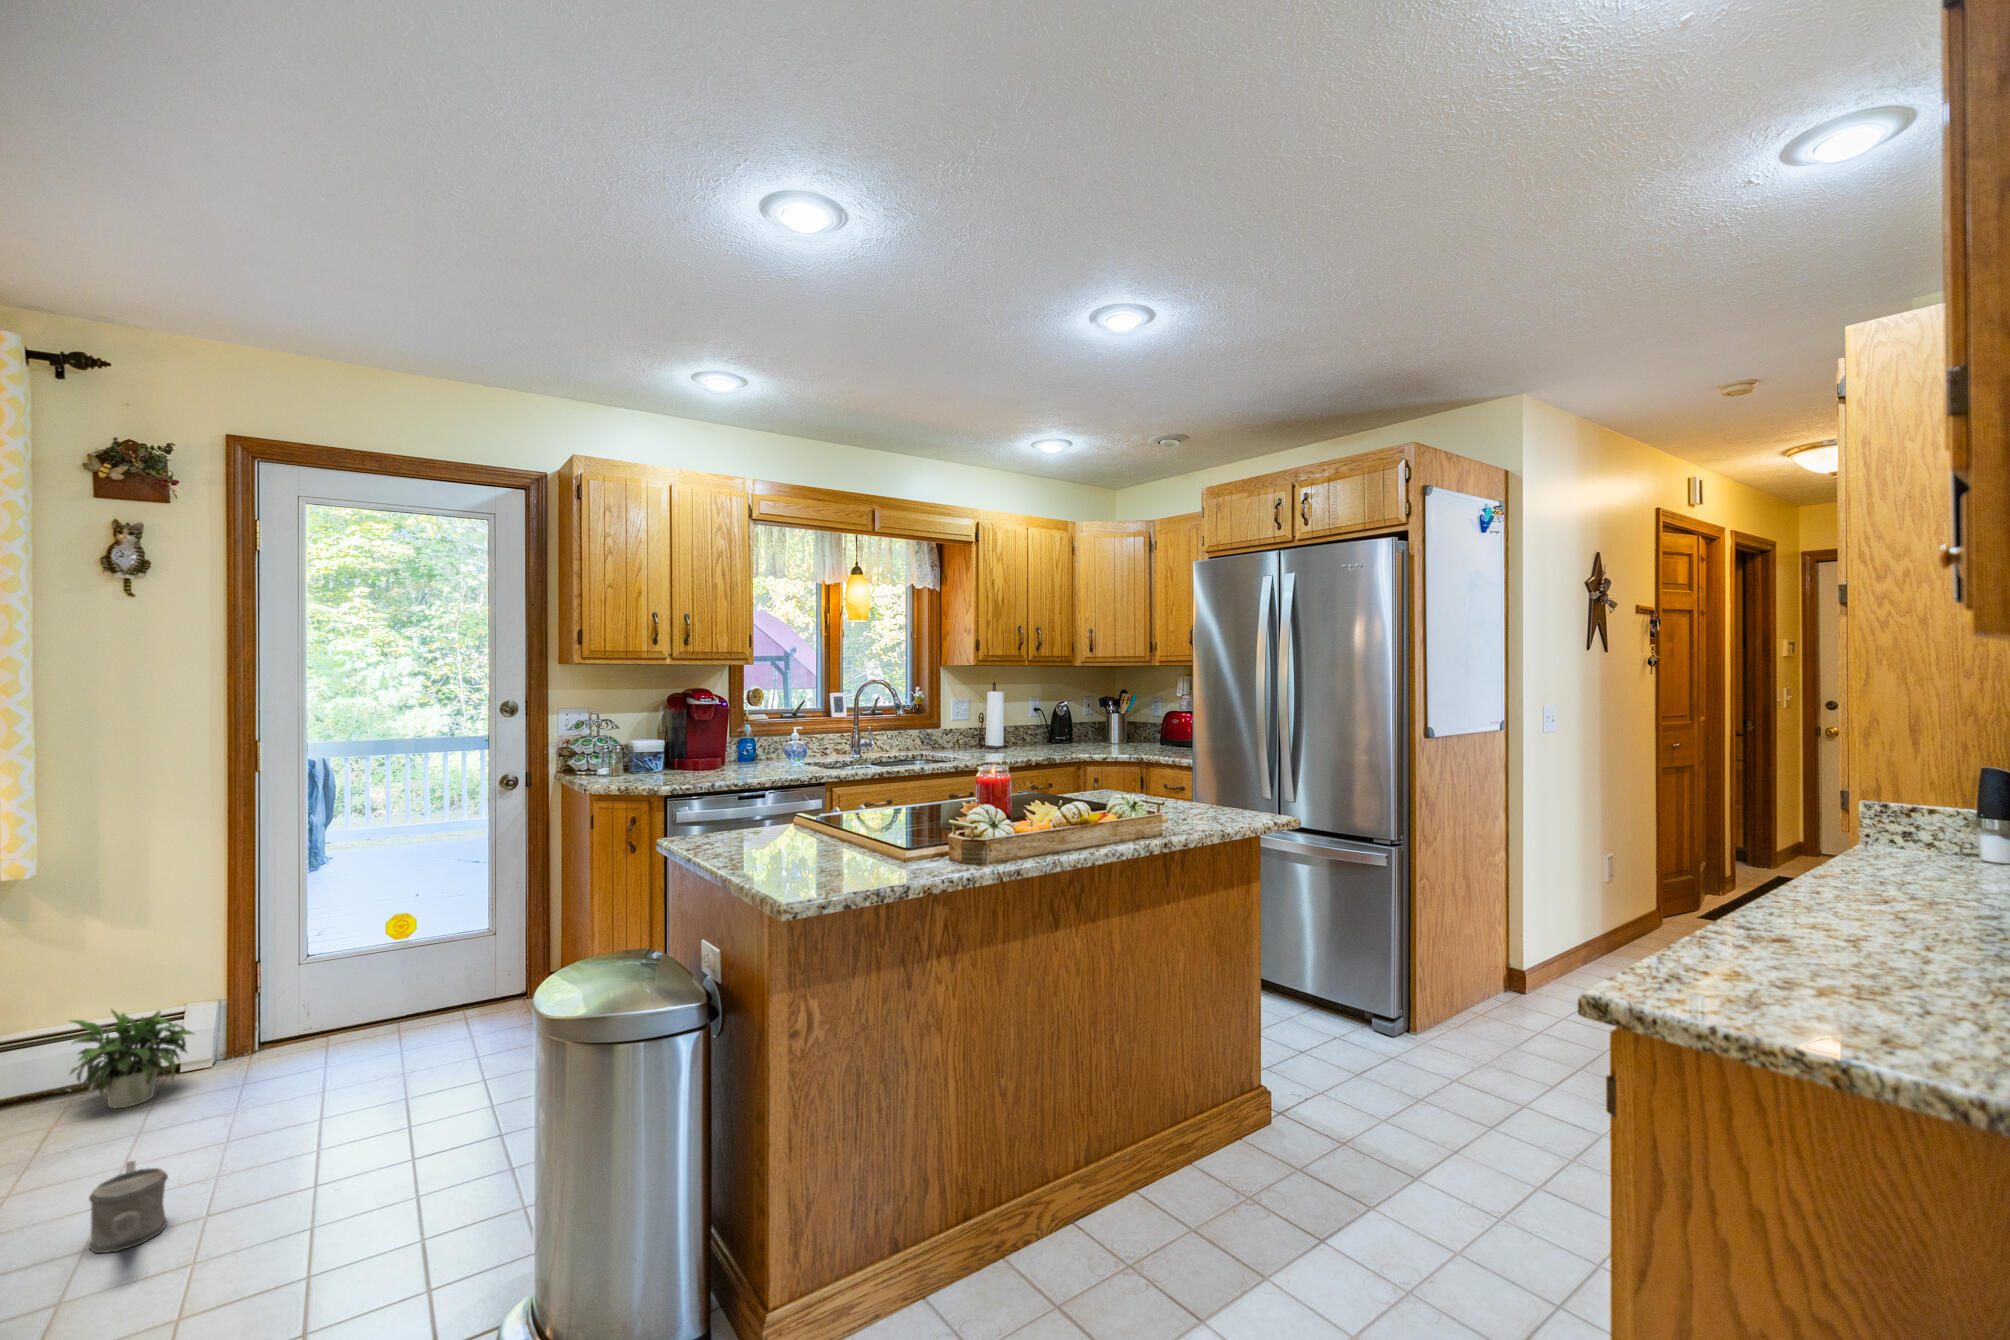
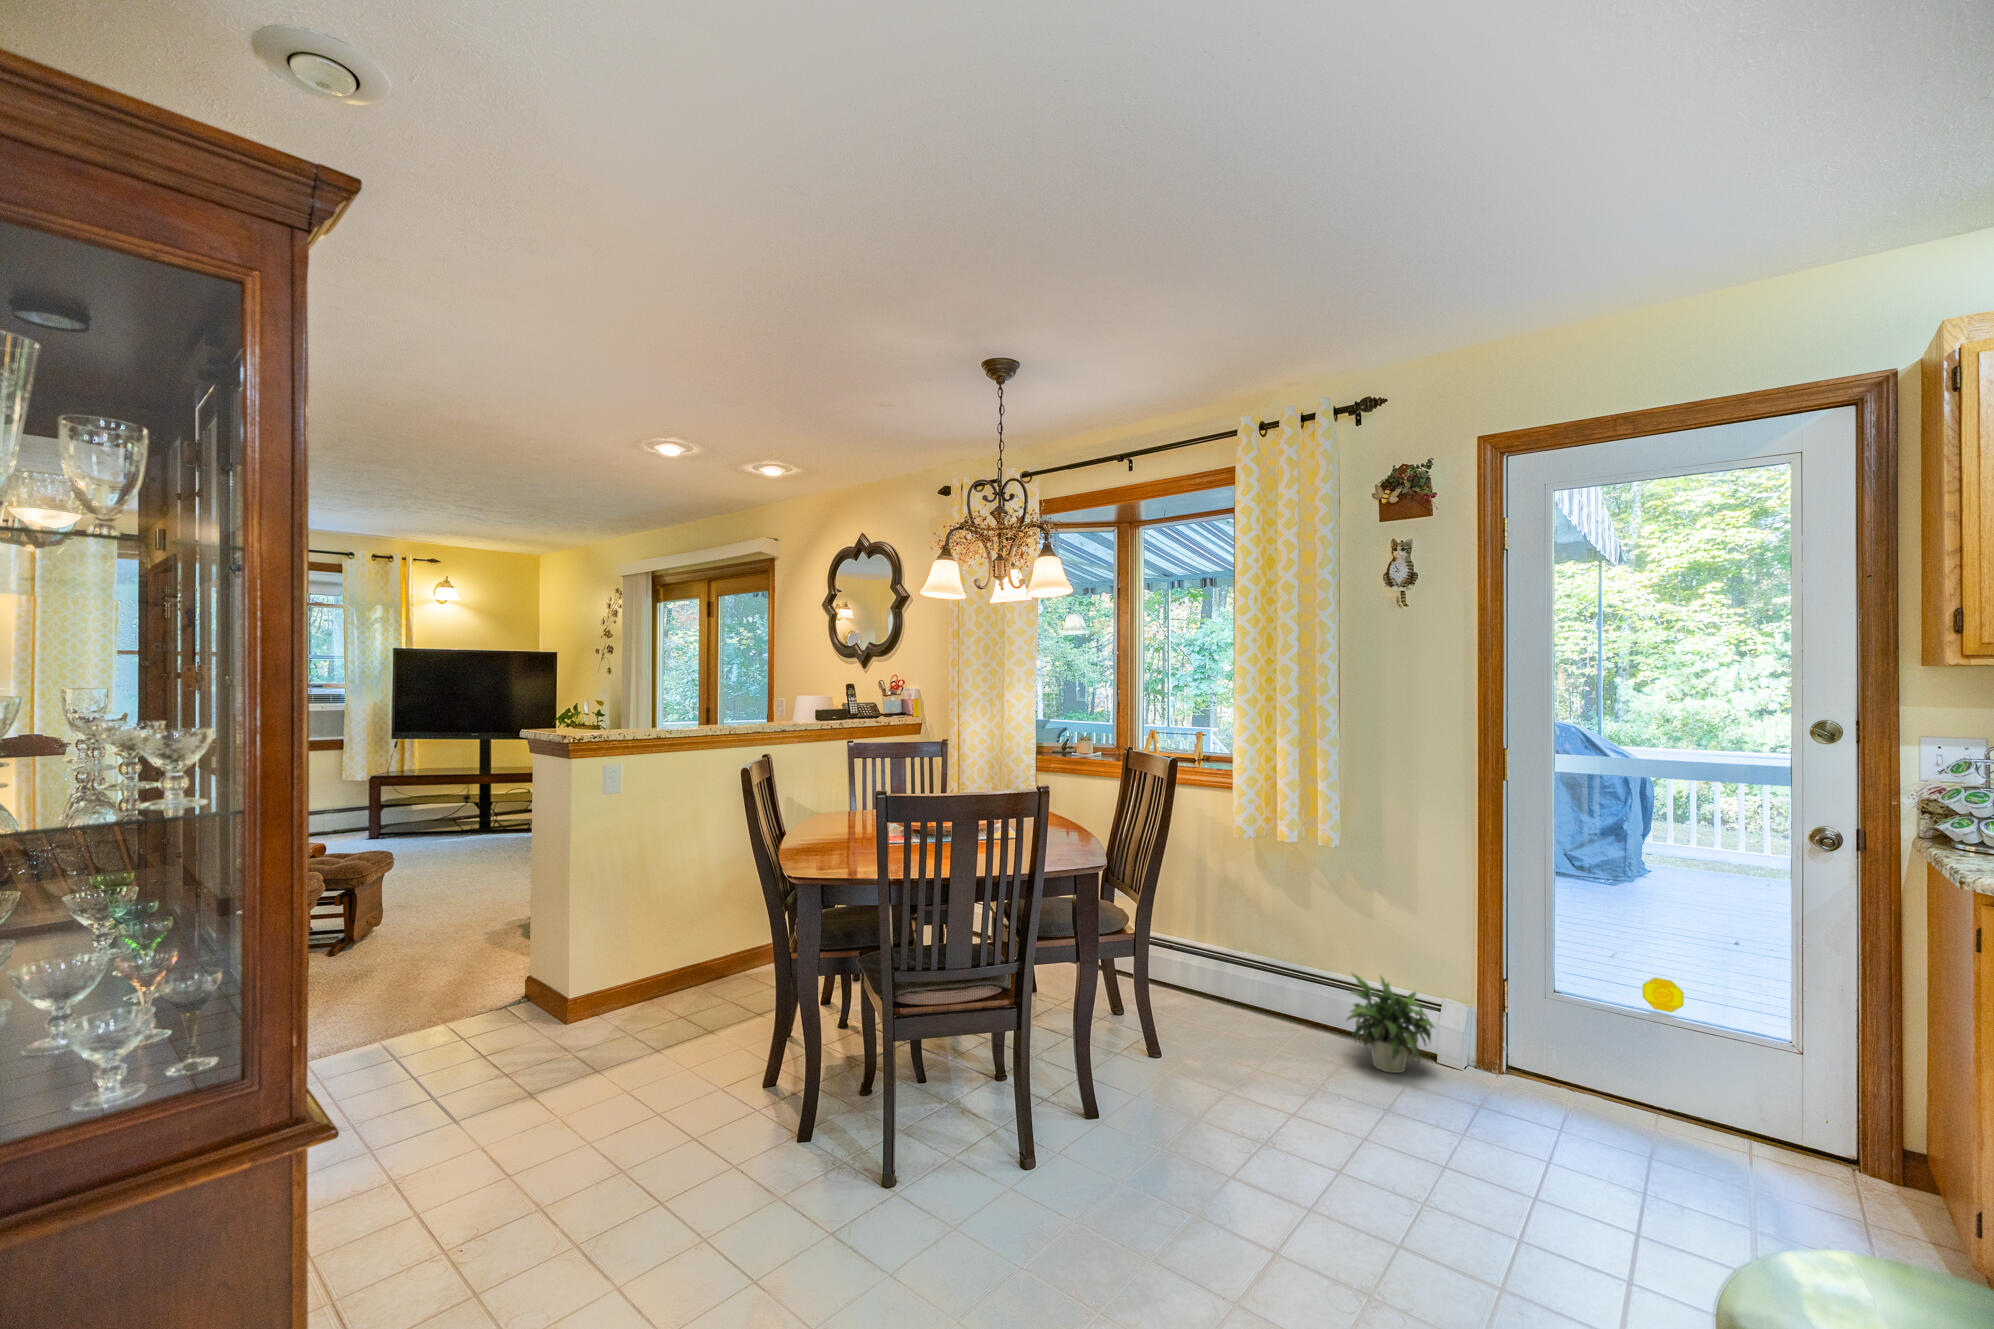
watering can: present [89,1161,168,1253] -> none [1287,1133,1349,1224]

